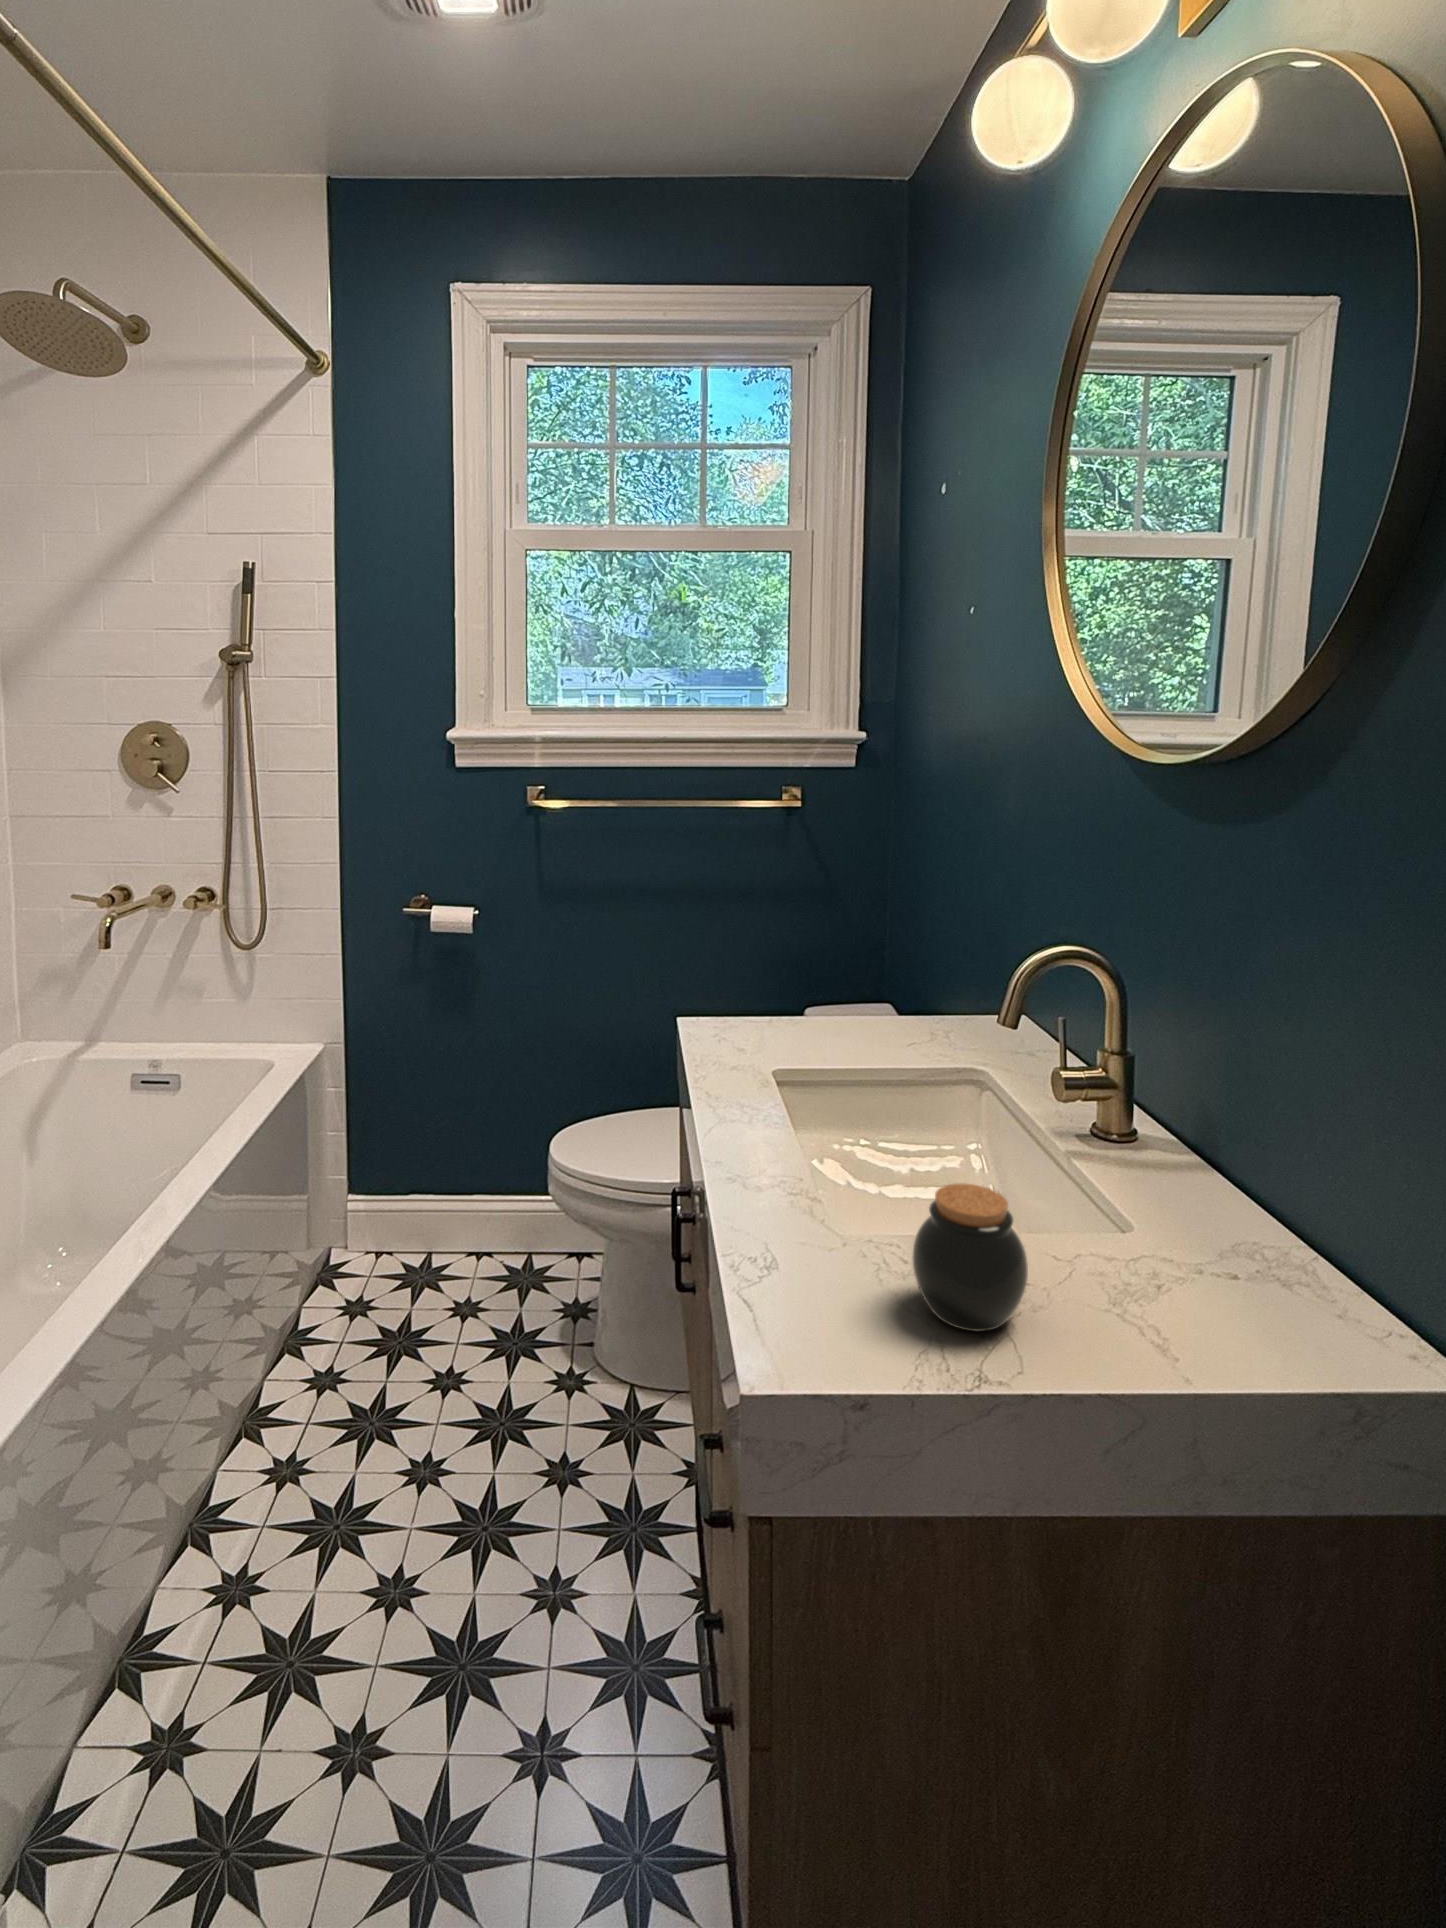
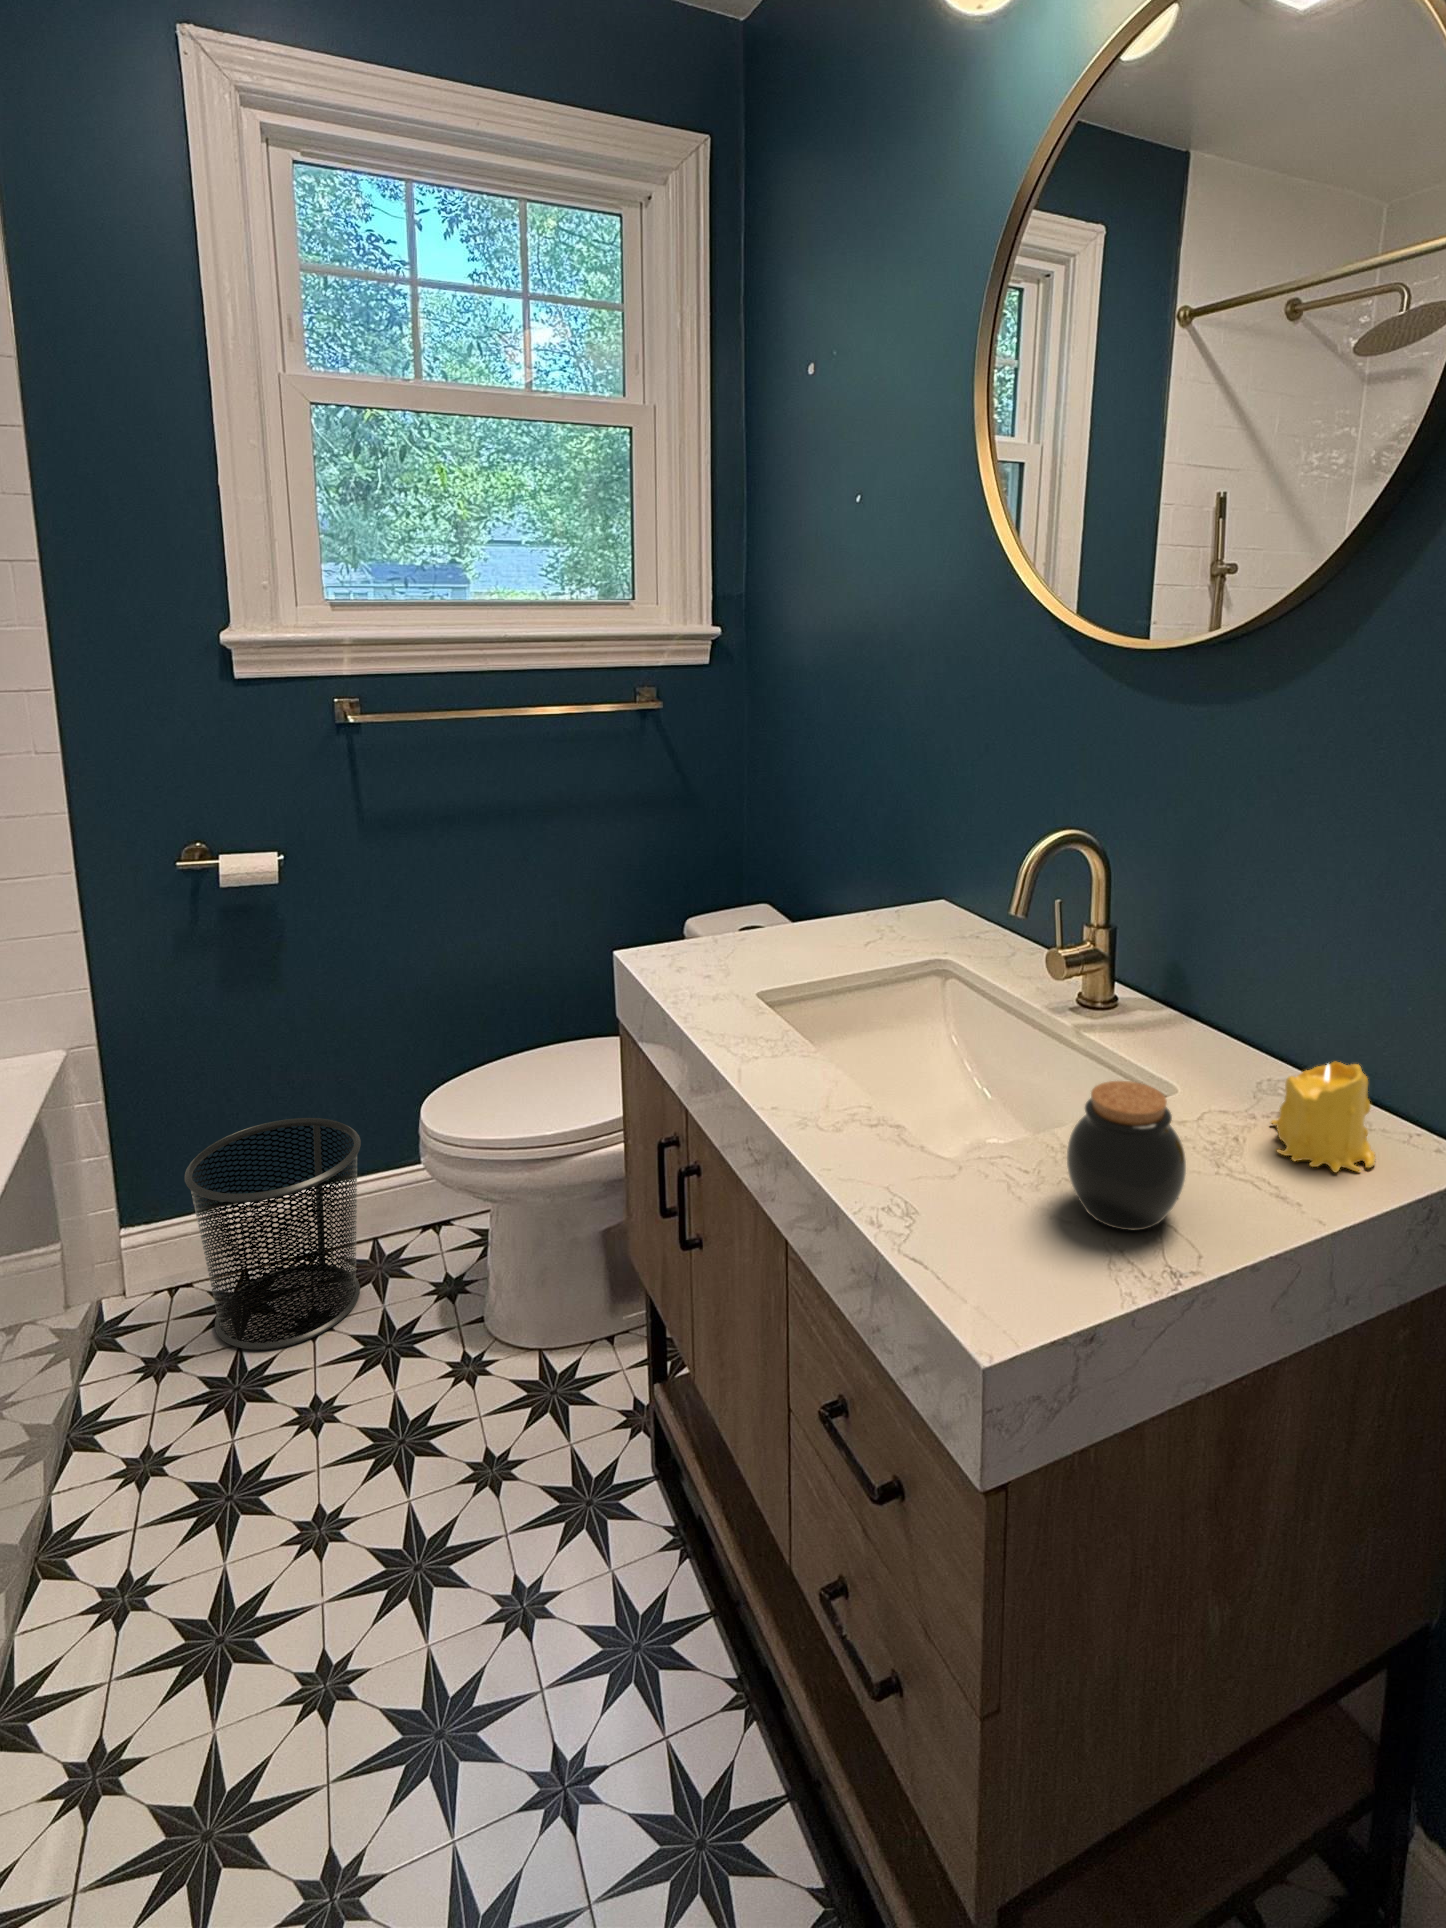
waste bin: none [383,1132,517,1323] -> present [185,1118,361,1350]
candle: none [1176,1212,1292,1338] -> present [1271,1062,1375,1173]

